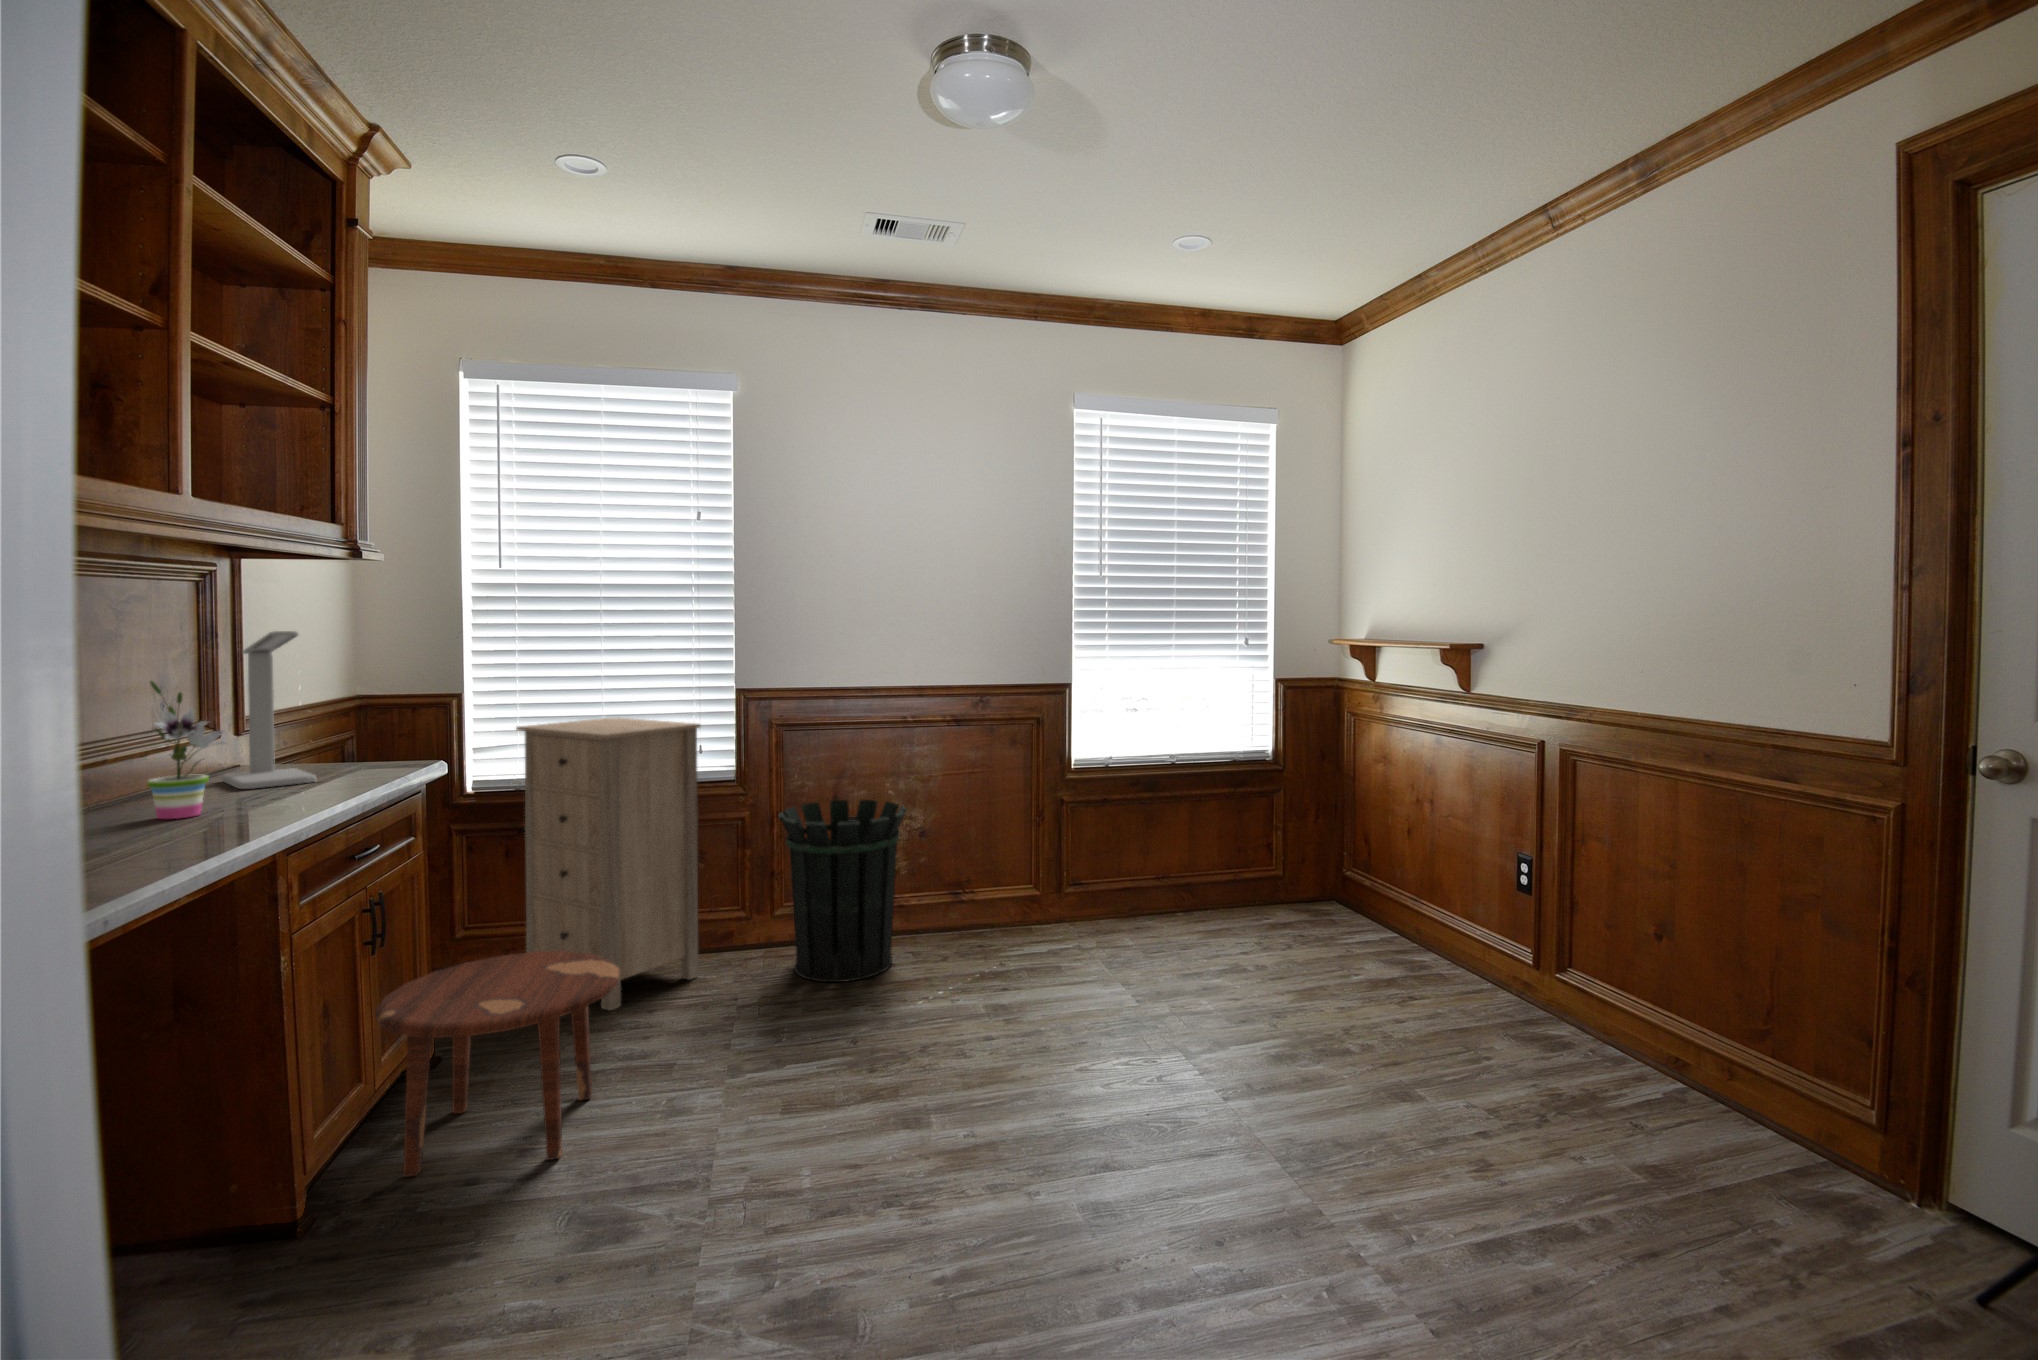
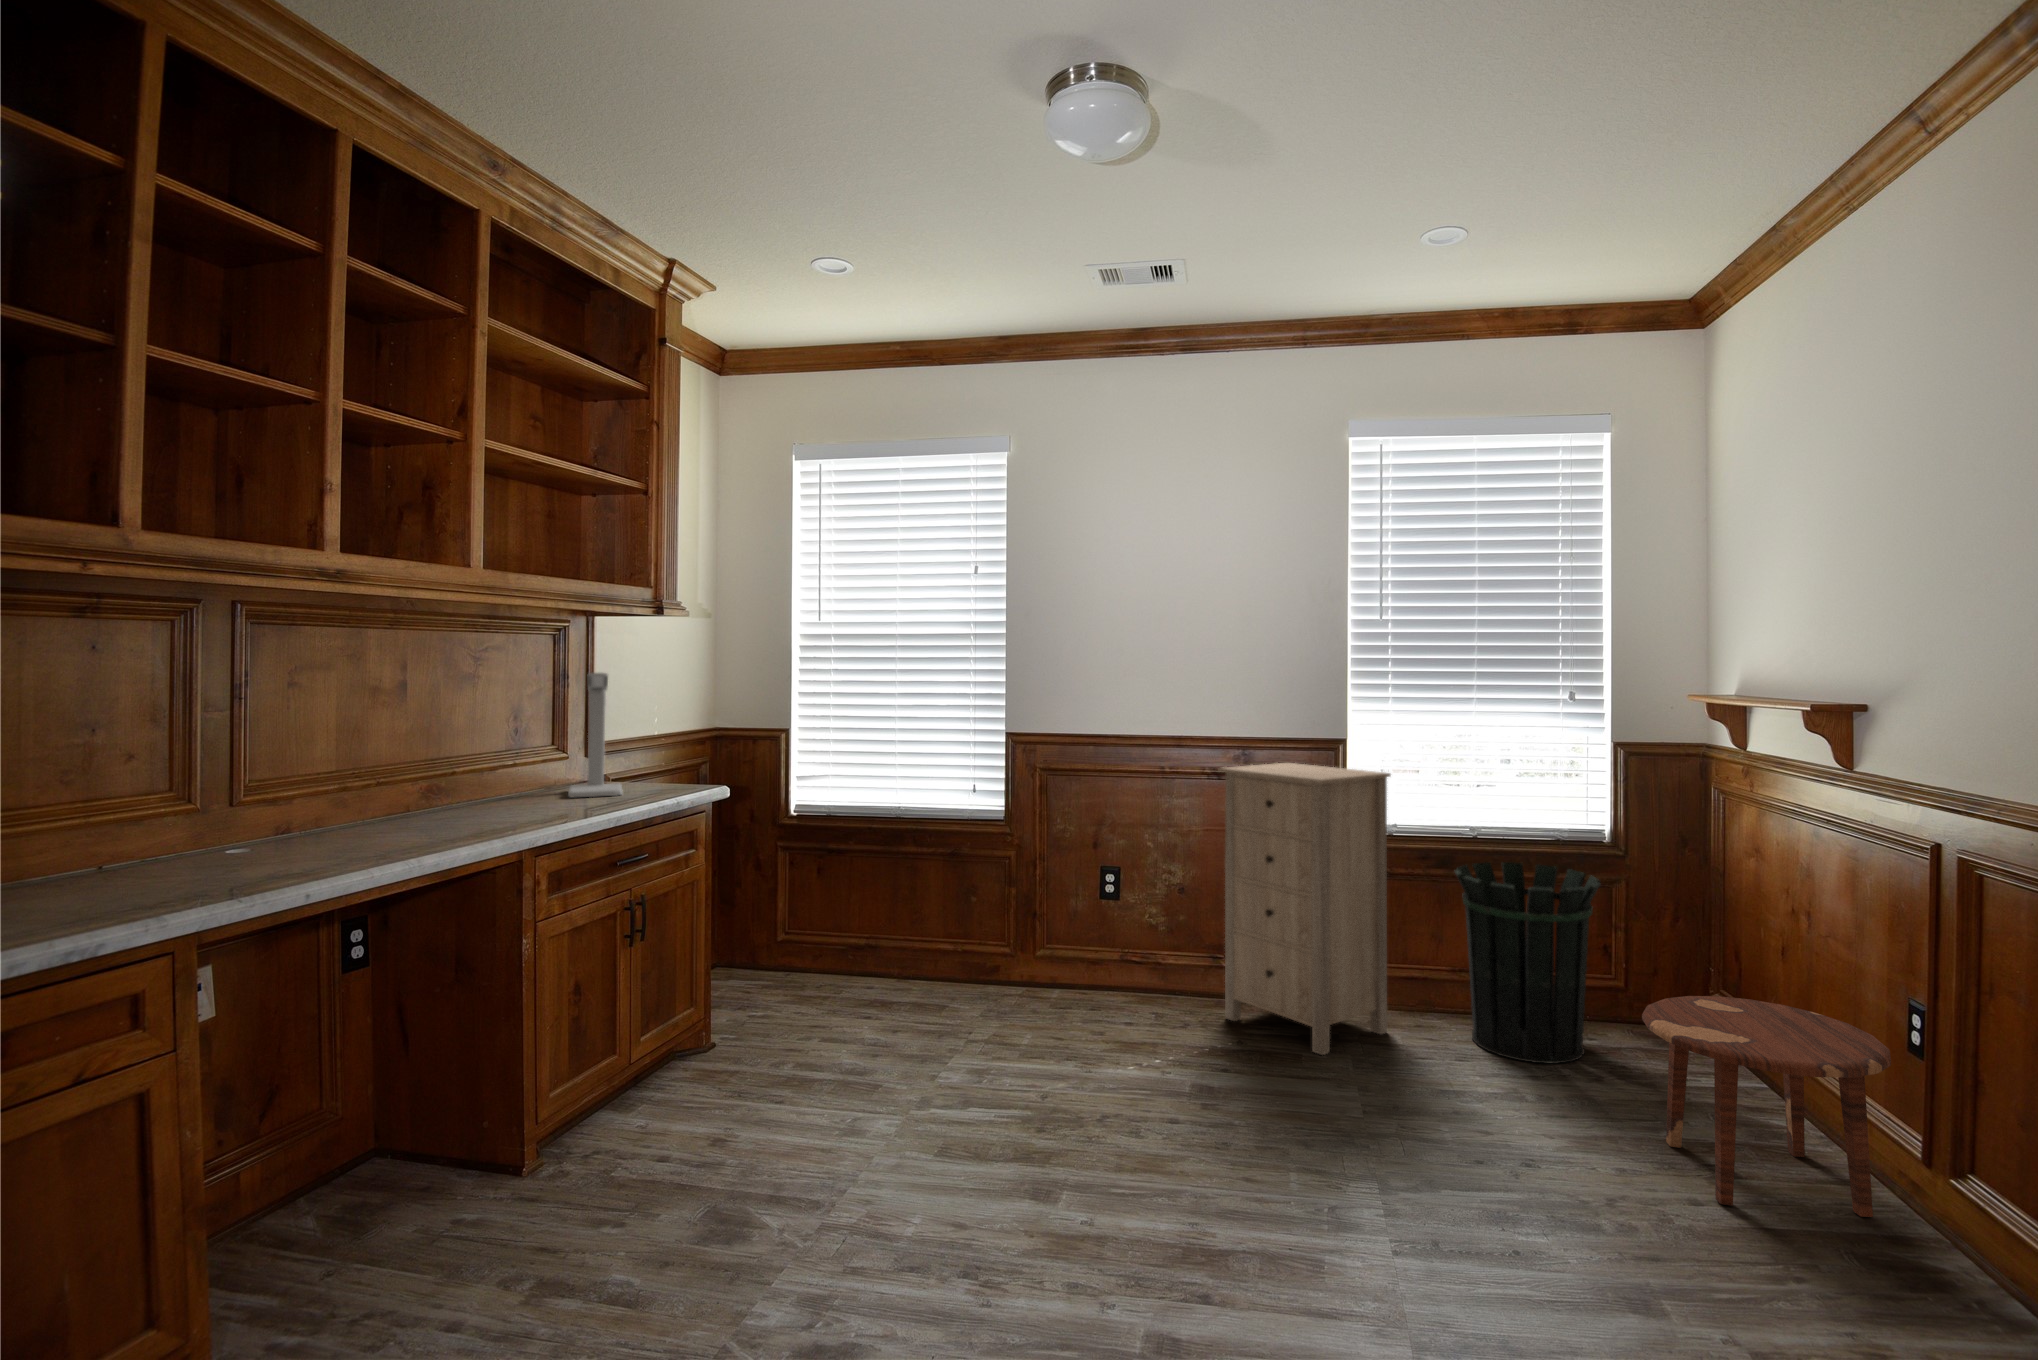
potted plant: present [147,681,223,819] -> none [482,709,541,816]
storage cabinet: present [516,718,700,1010] -> present [1218,763,1391,1055]
waste bin: present [779,800,907,982] -> present [1455,862,1600,1064]
side table: present [375,951,619,1177] -> present [1642,996,1891,1217]

